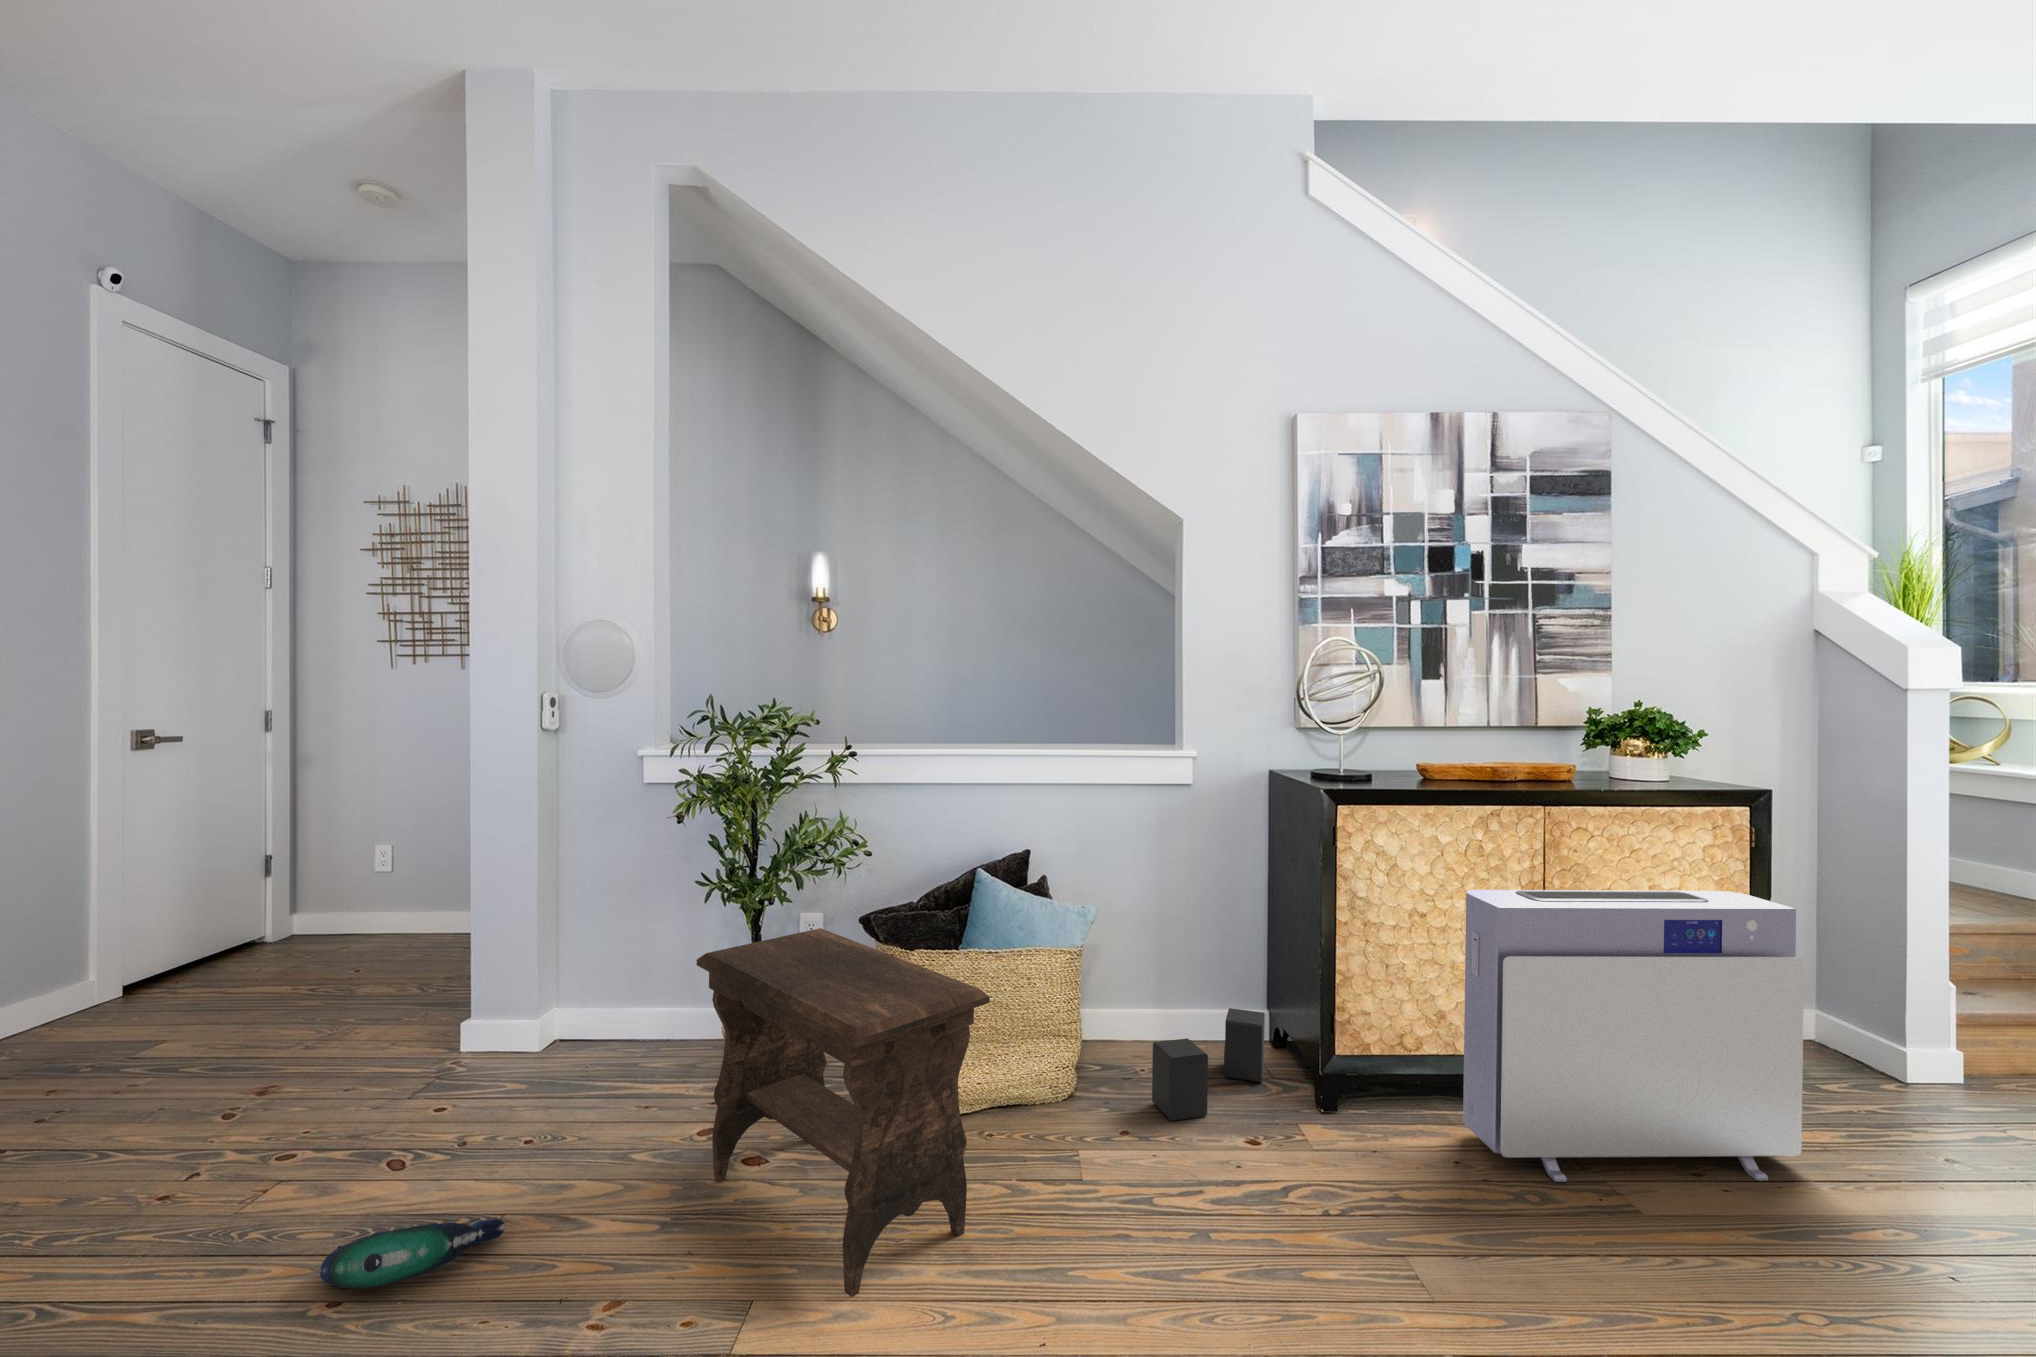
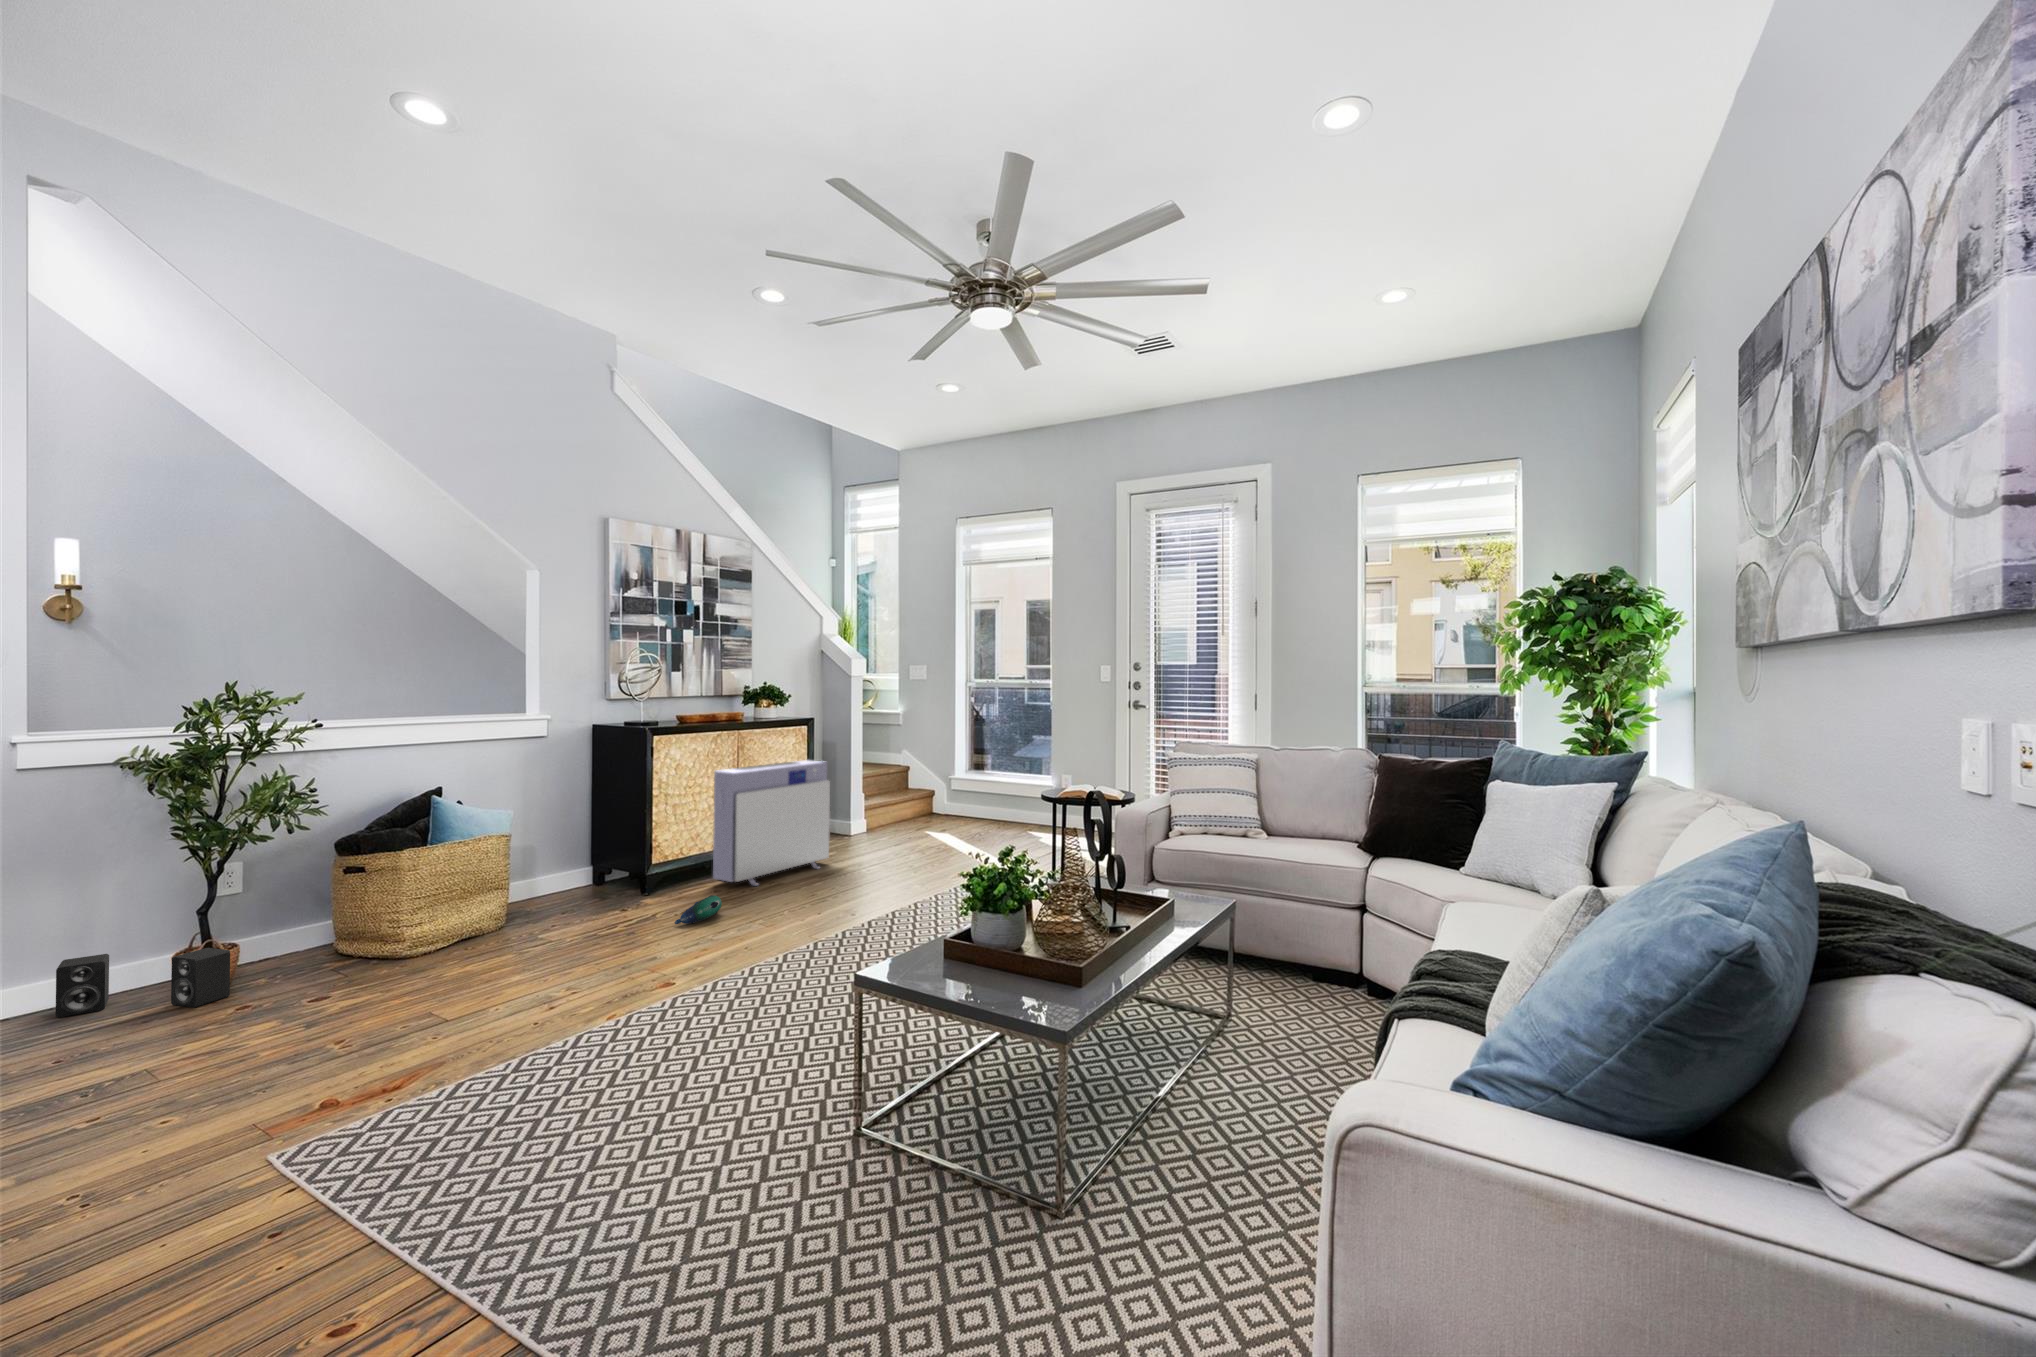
footstool: present [697,928,990,1297] -> none [297,836,535,1006]
speaker: present [1152,1008,1265,1121] -> present [56,948,230,1018]
plush toy: present [320,1219,506,1289] -> present [675,895,722,924]

